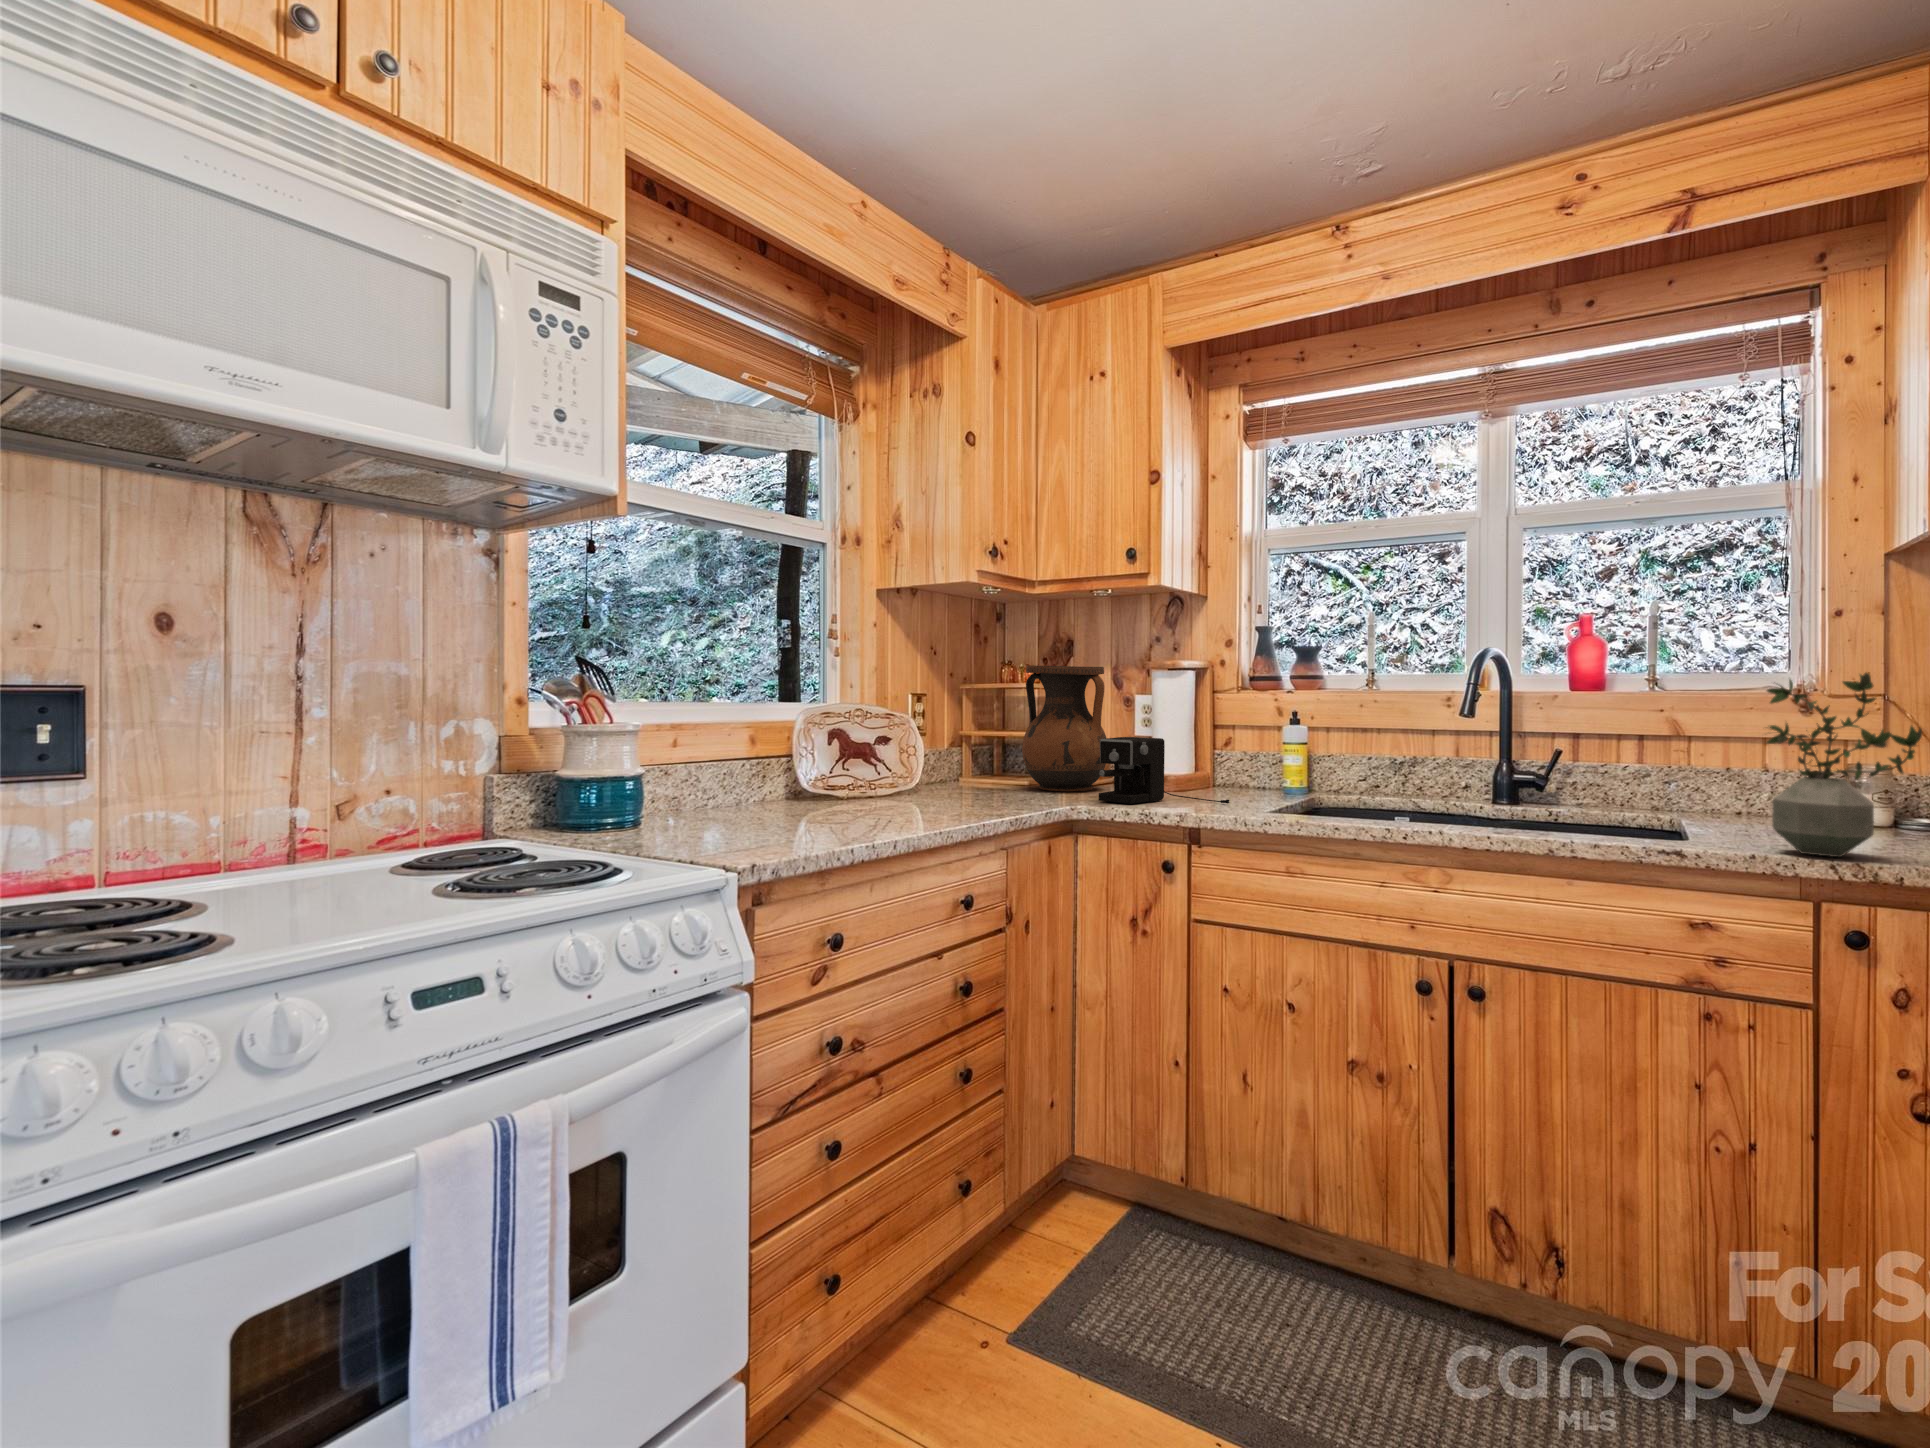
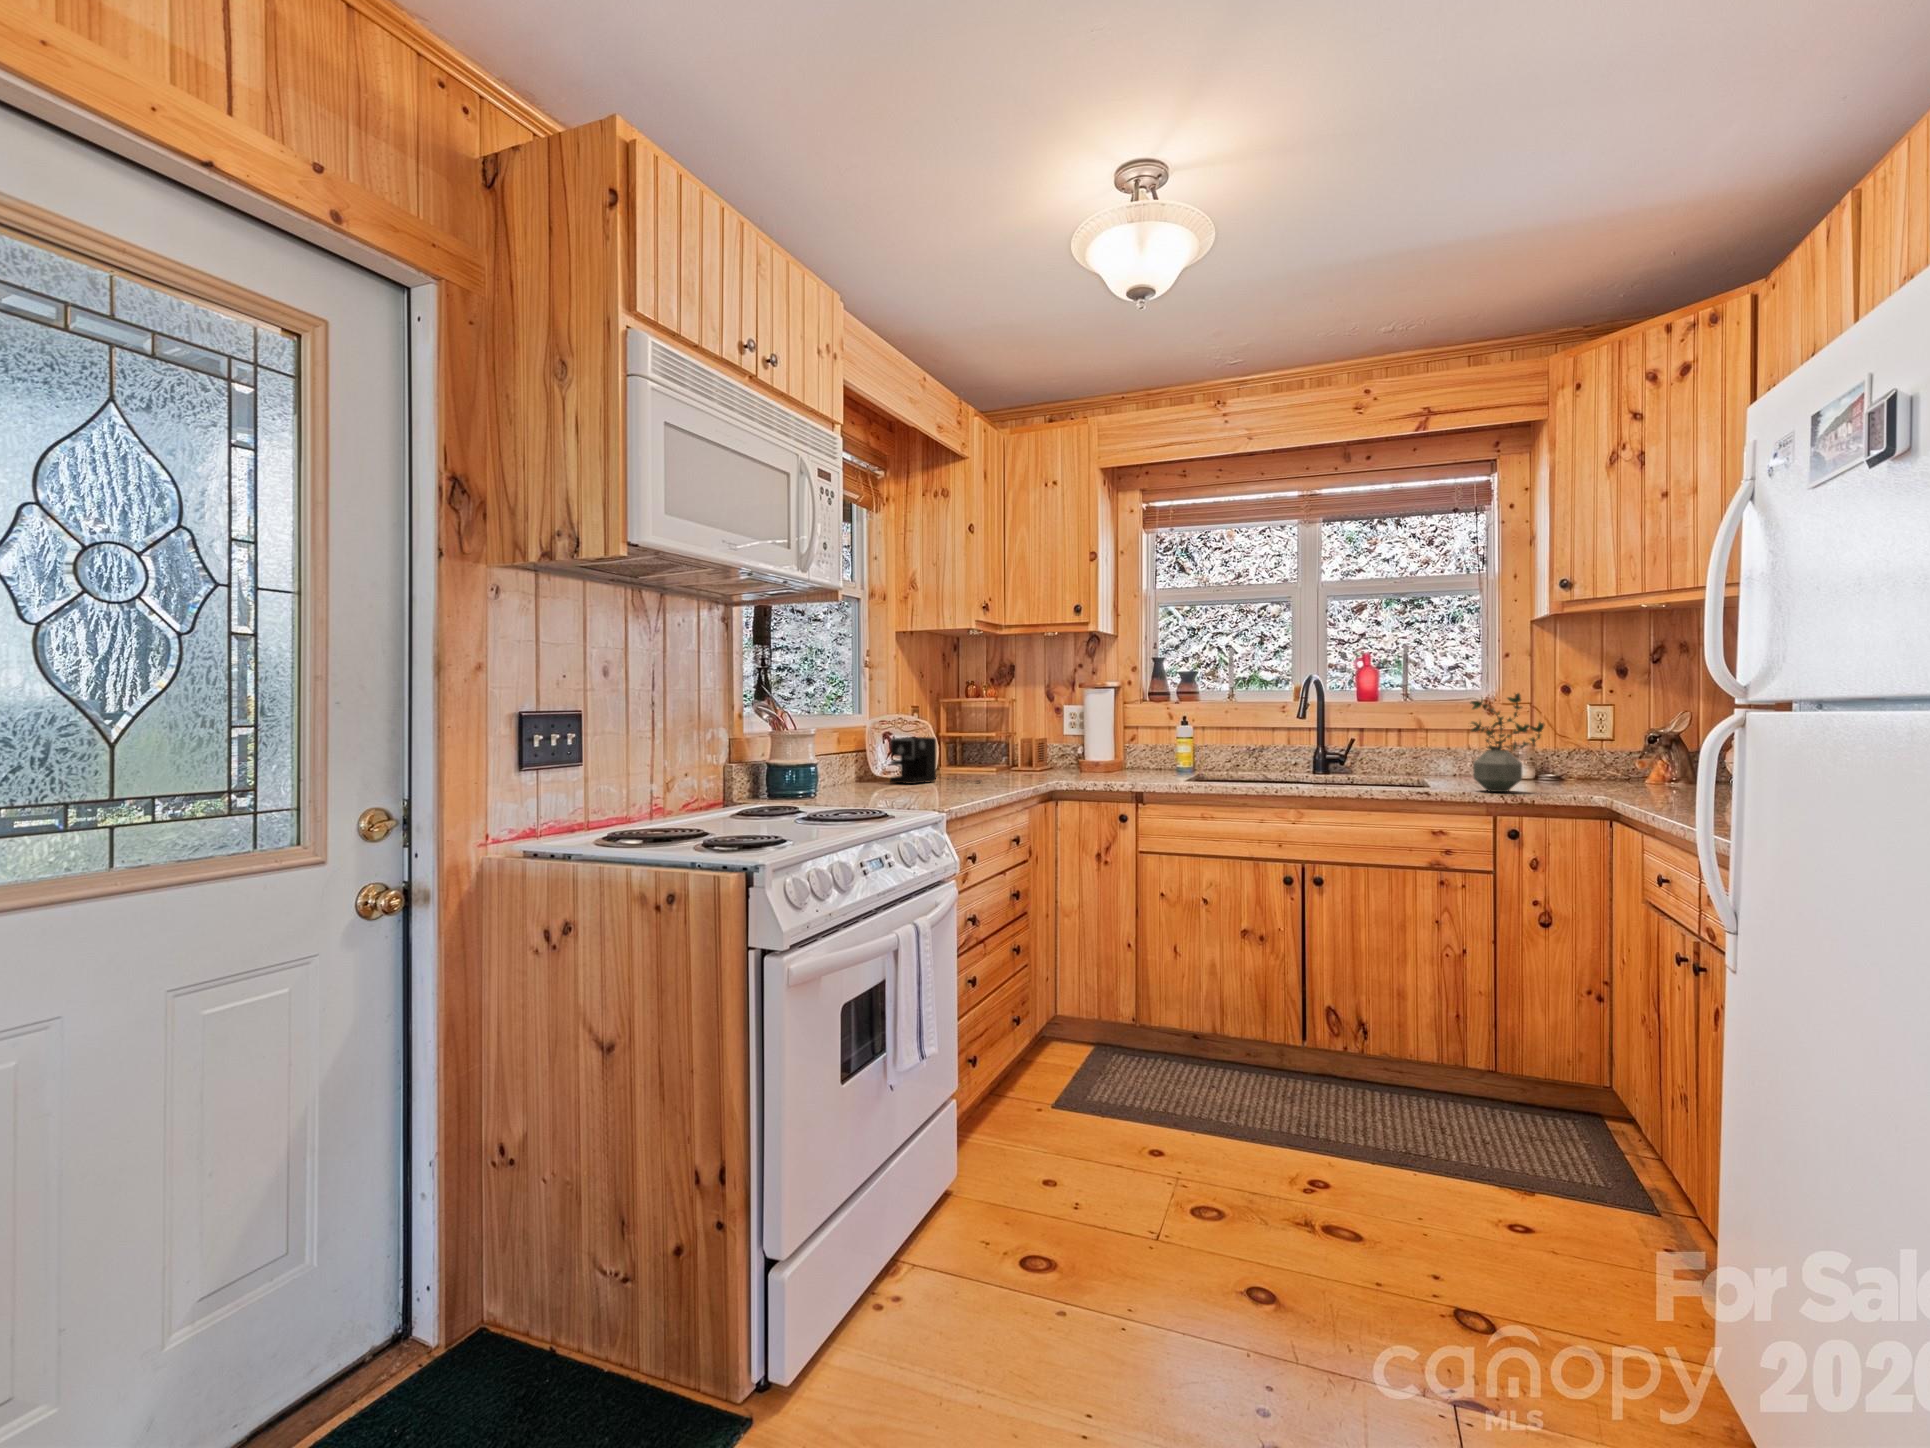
vase: present [1022,665,1106,791] -> none [994,685,1054,774]
coffee maker: present [1099,737,1230,804] -> present [890,737,980,784]

